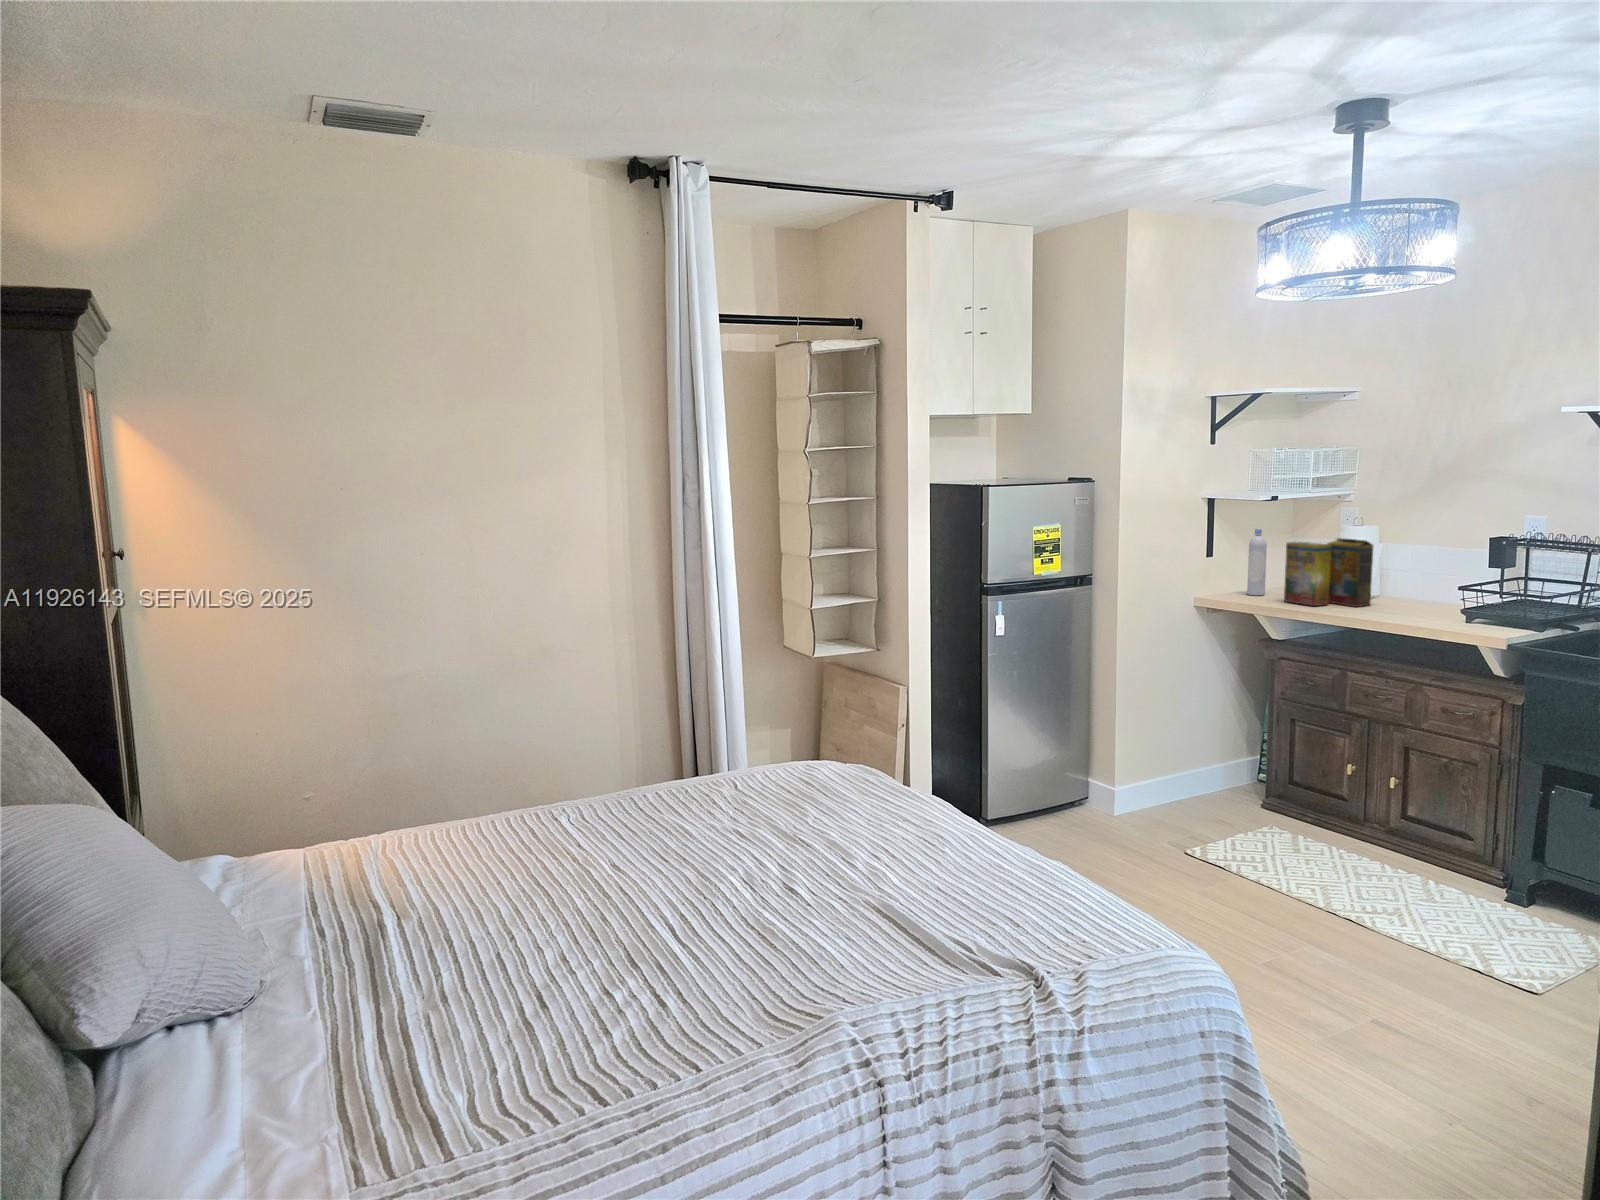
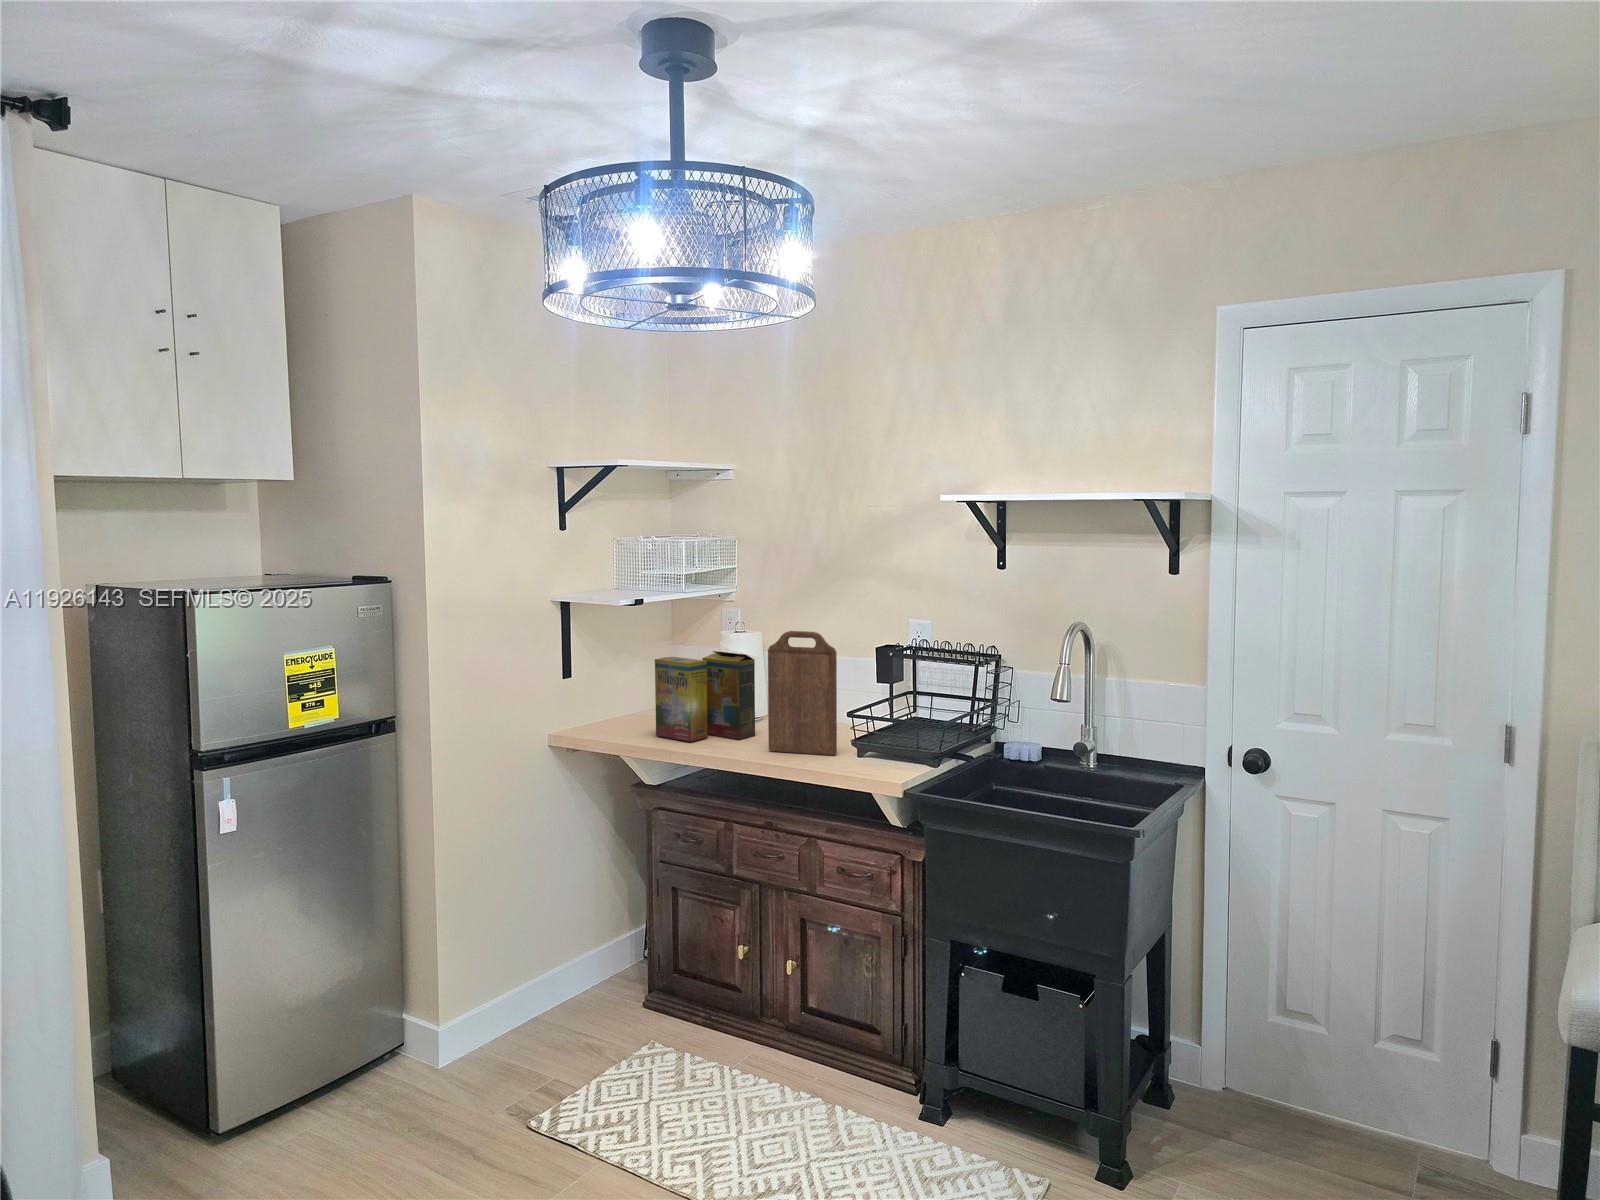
cutting board: none [1384,520,1451,620] -> present [768,631,837,755]
bottle: present [1247,529,1267,596] -> none [614,639,636,726]

